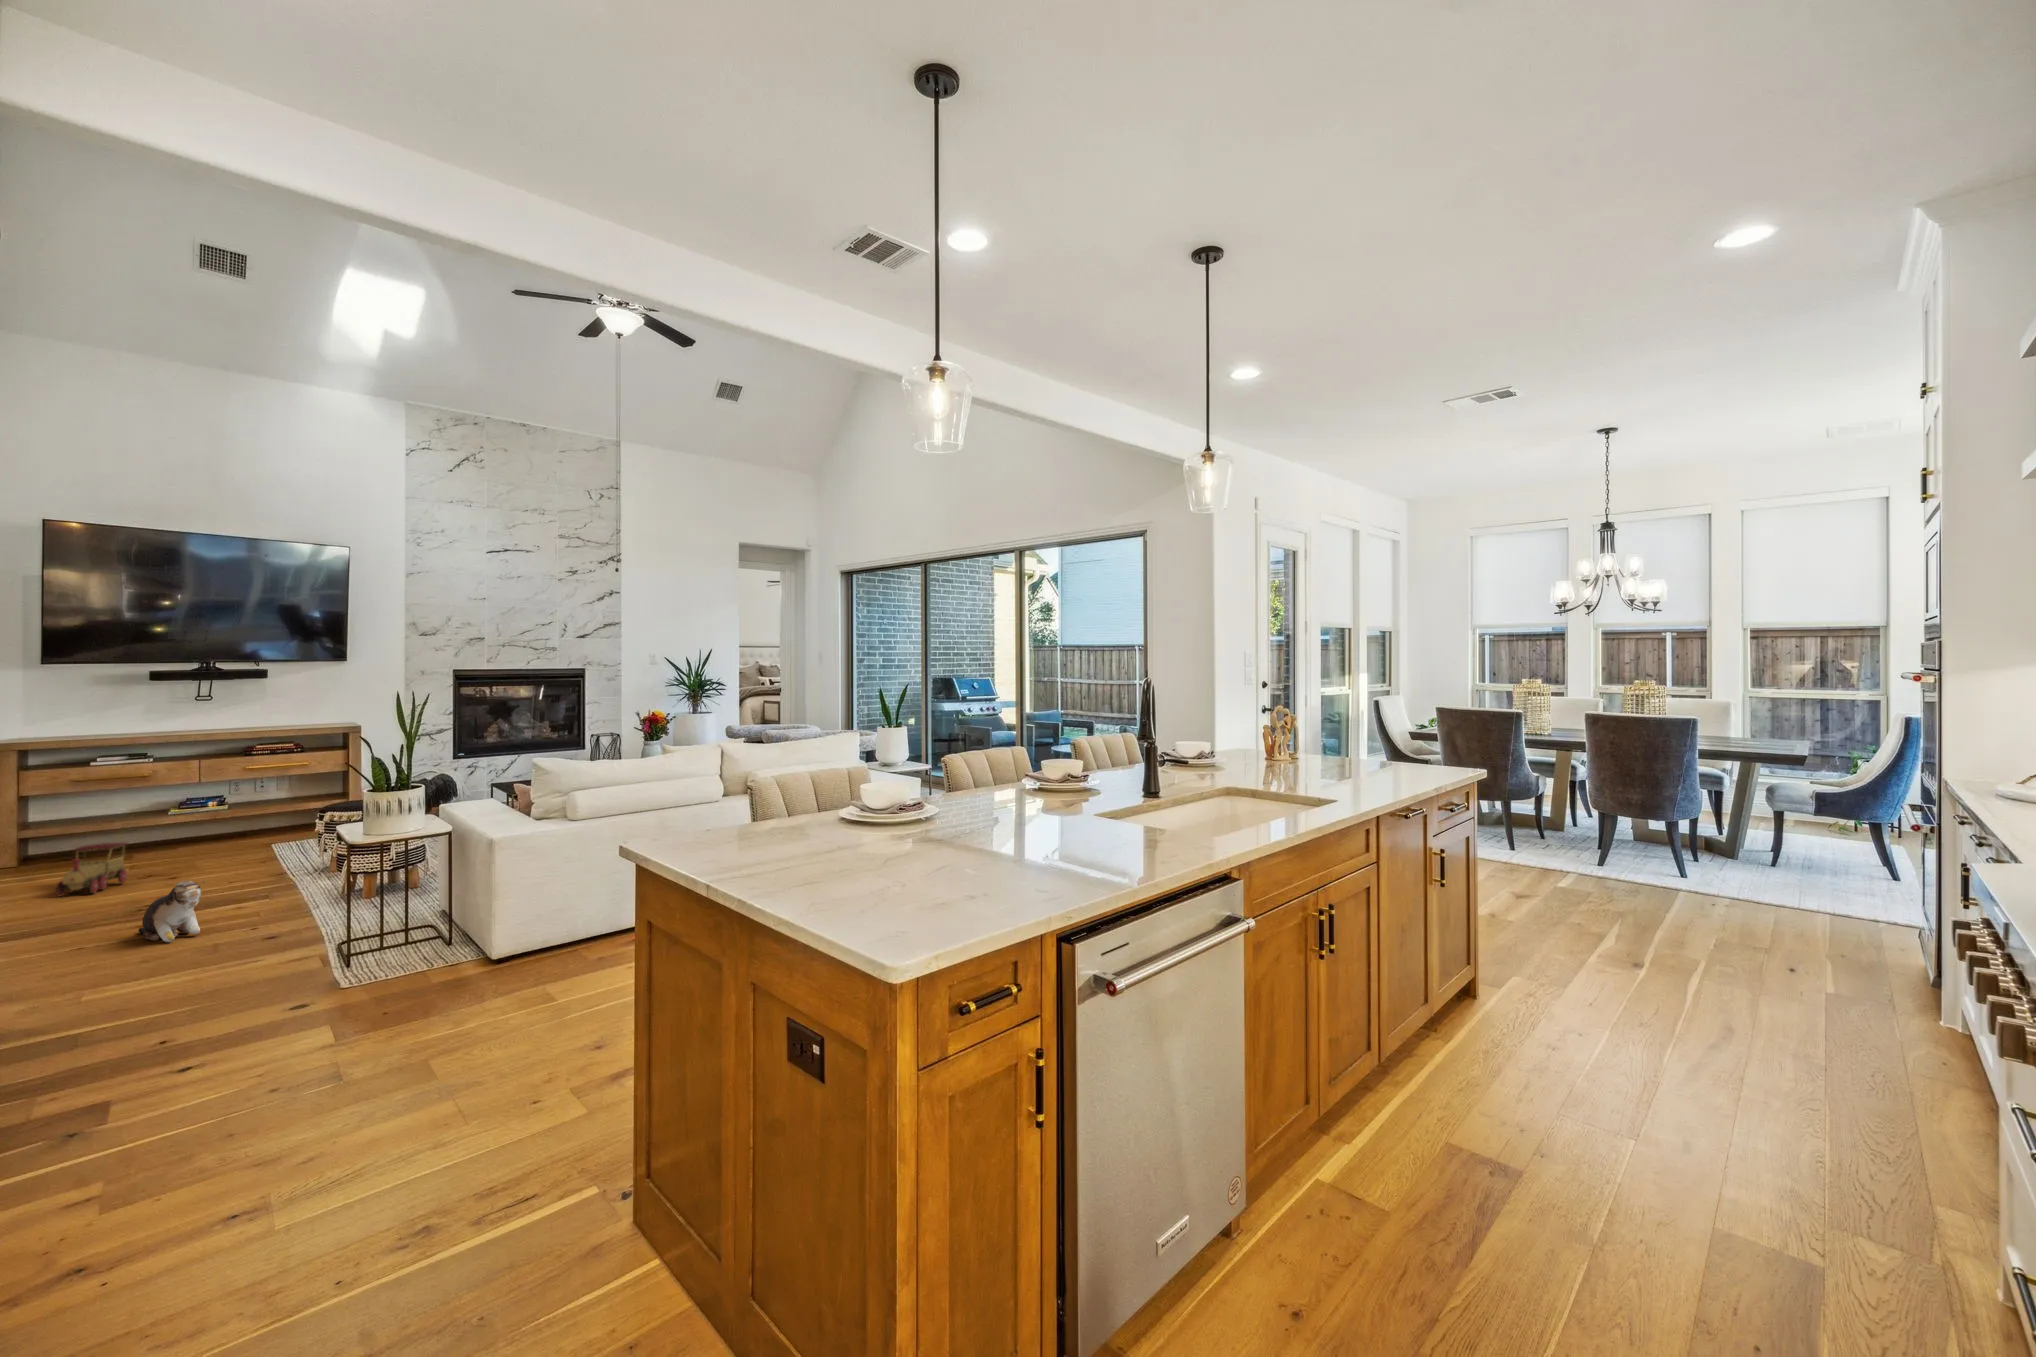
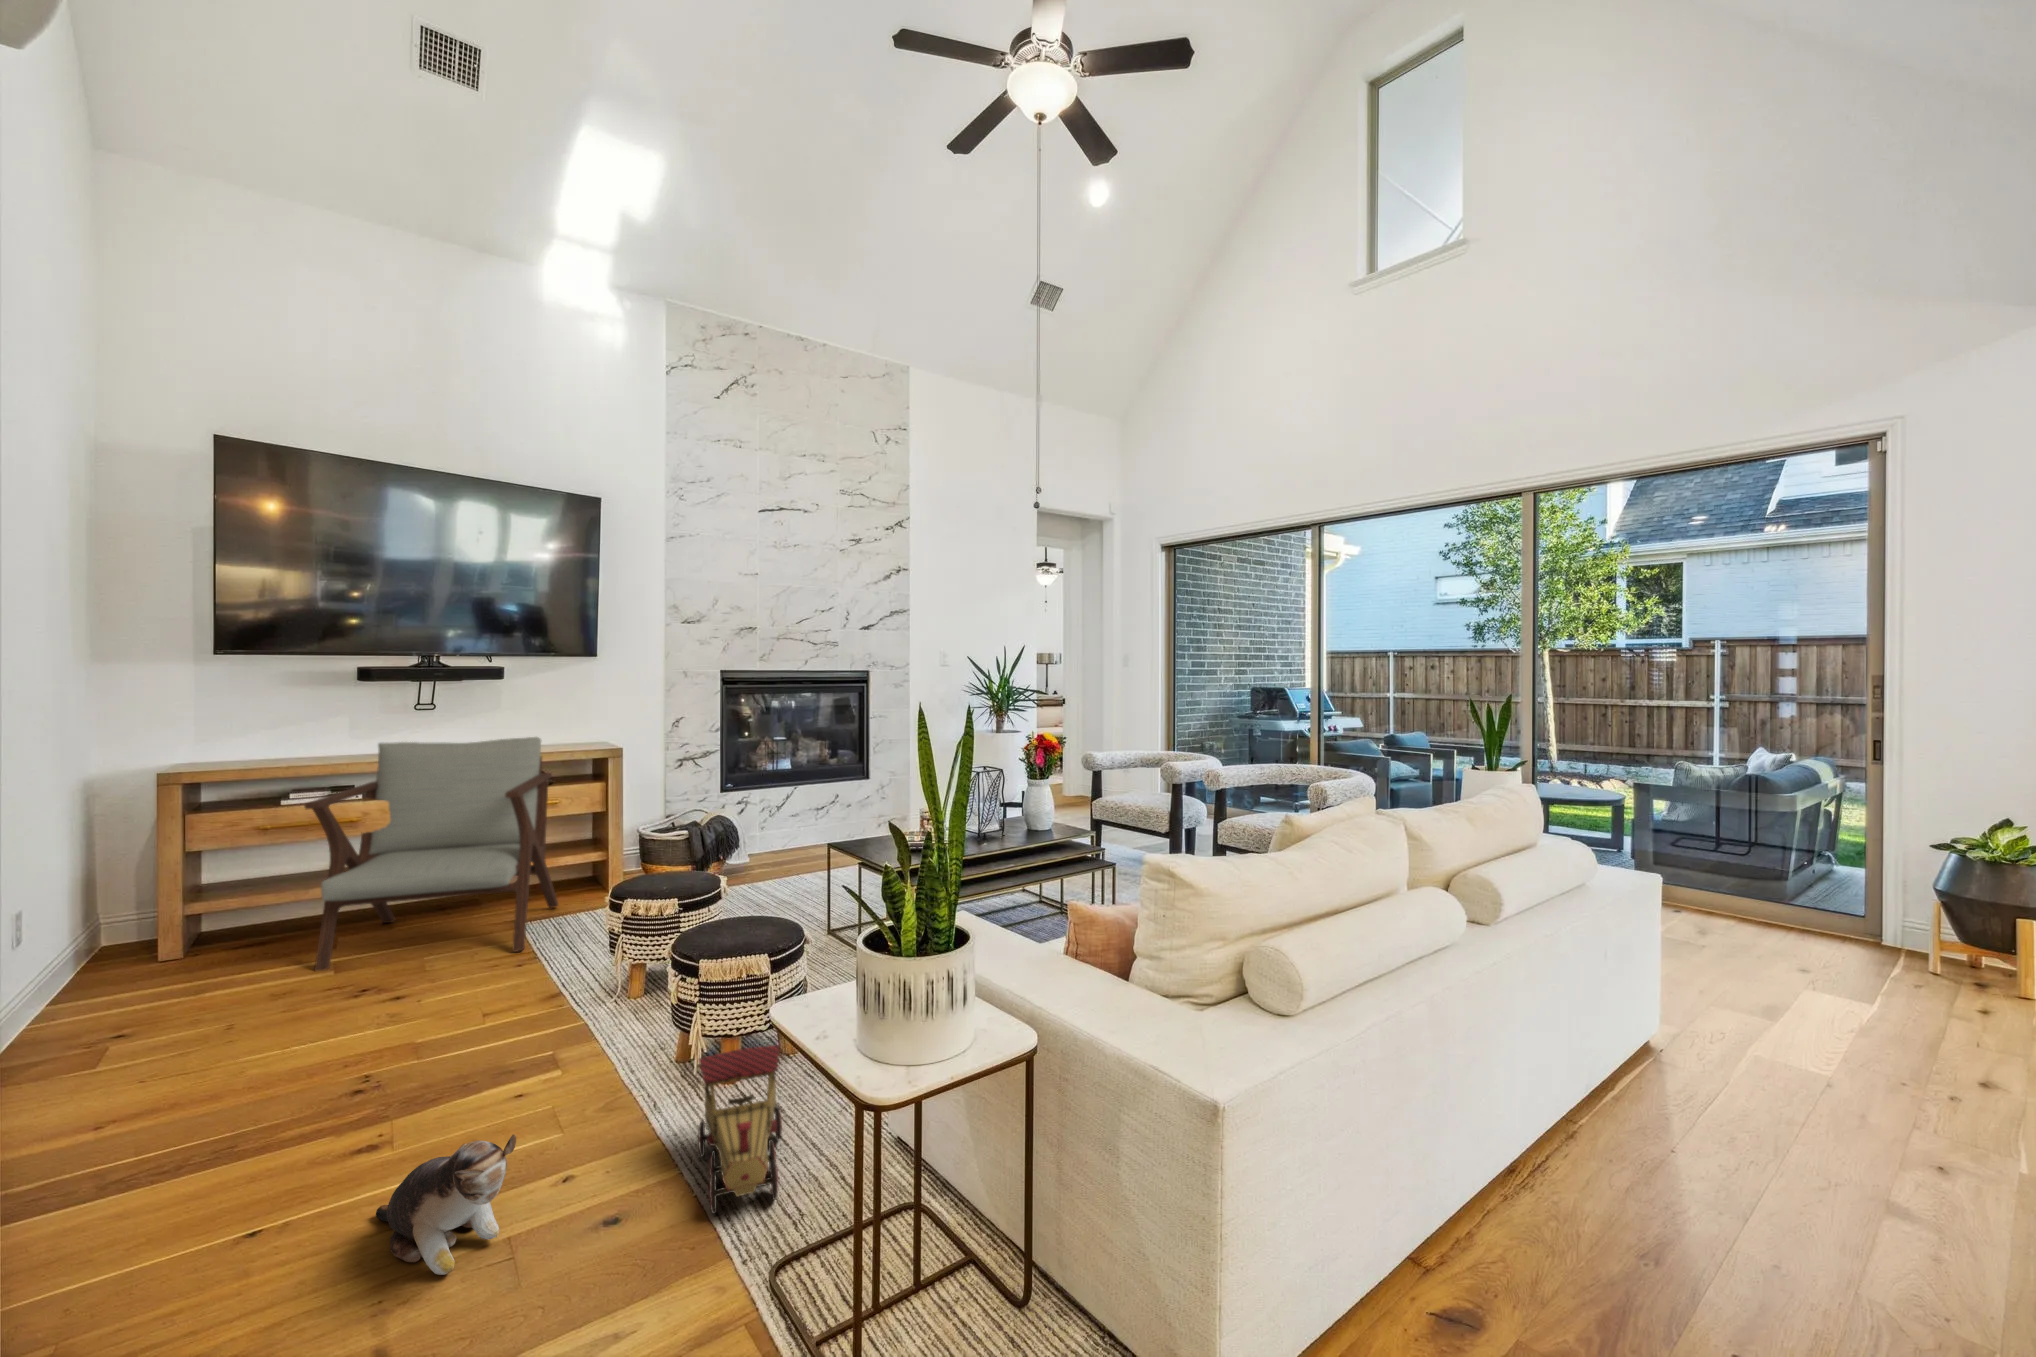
lounge chair: none [108,716,306,872] -> present [305,737,558,971]
toy train: present [56,842,127,897] -> present [698,1045,782,1214]

